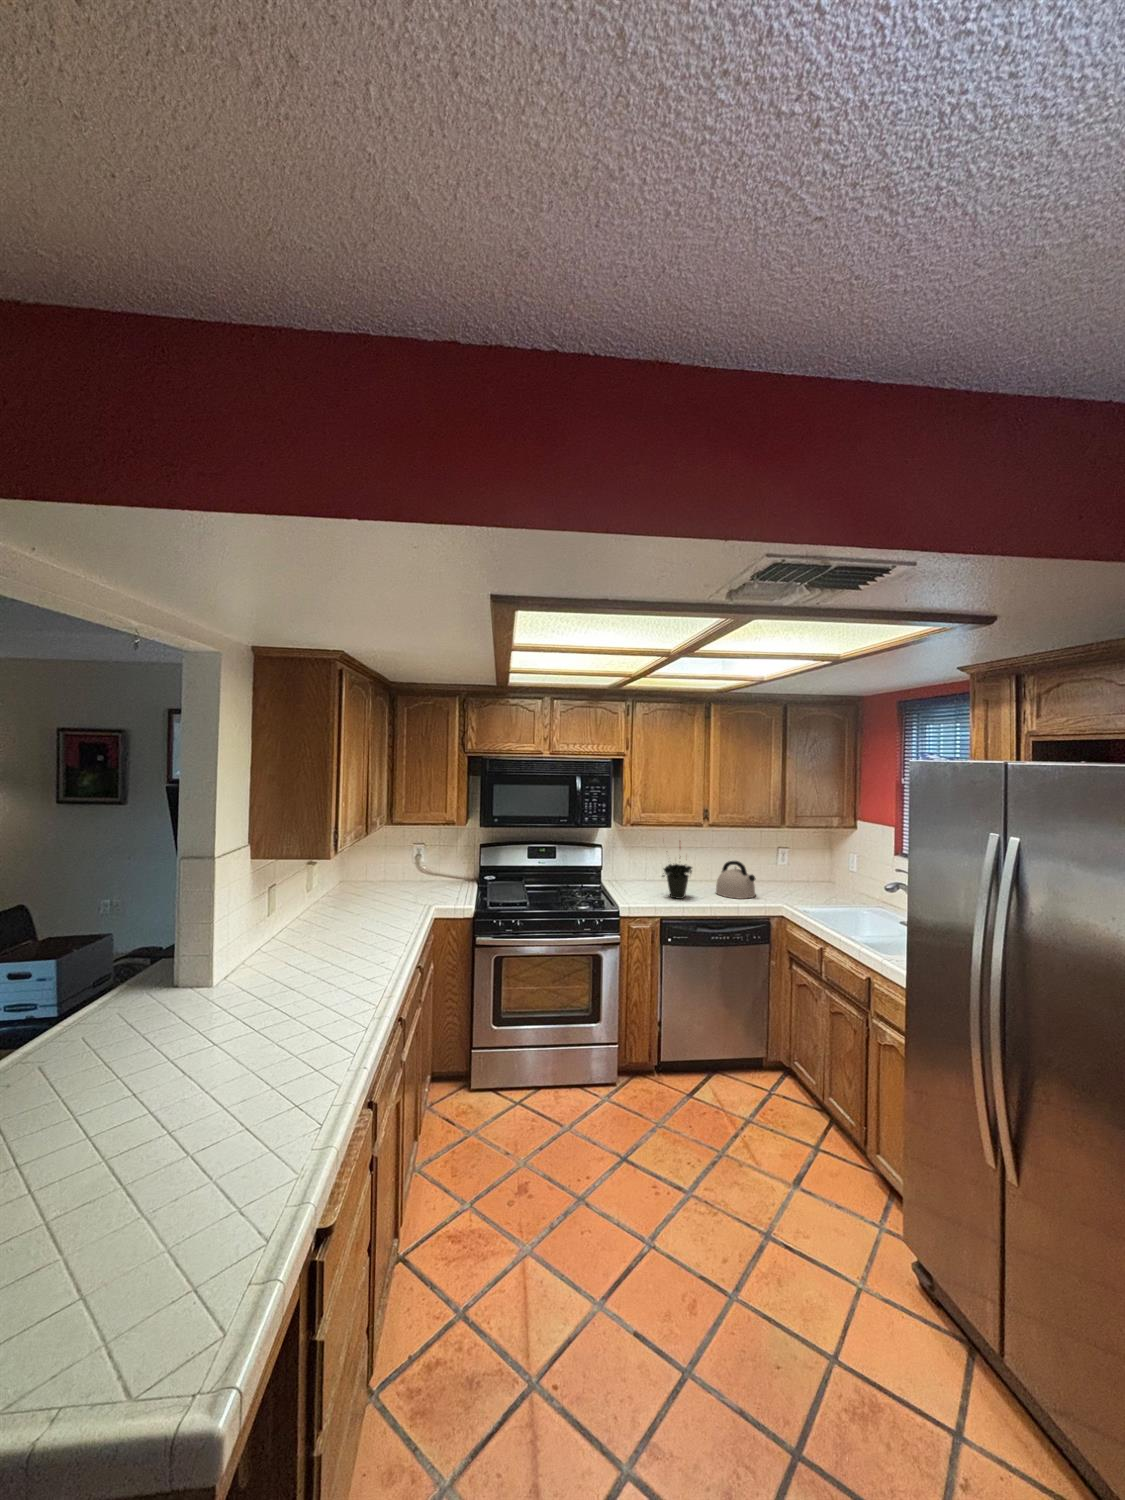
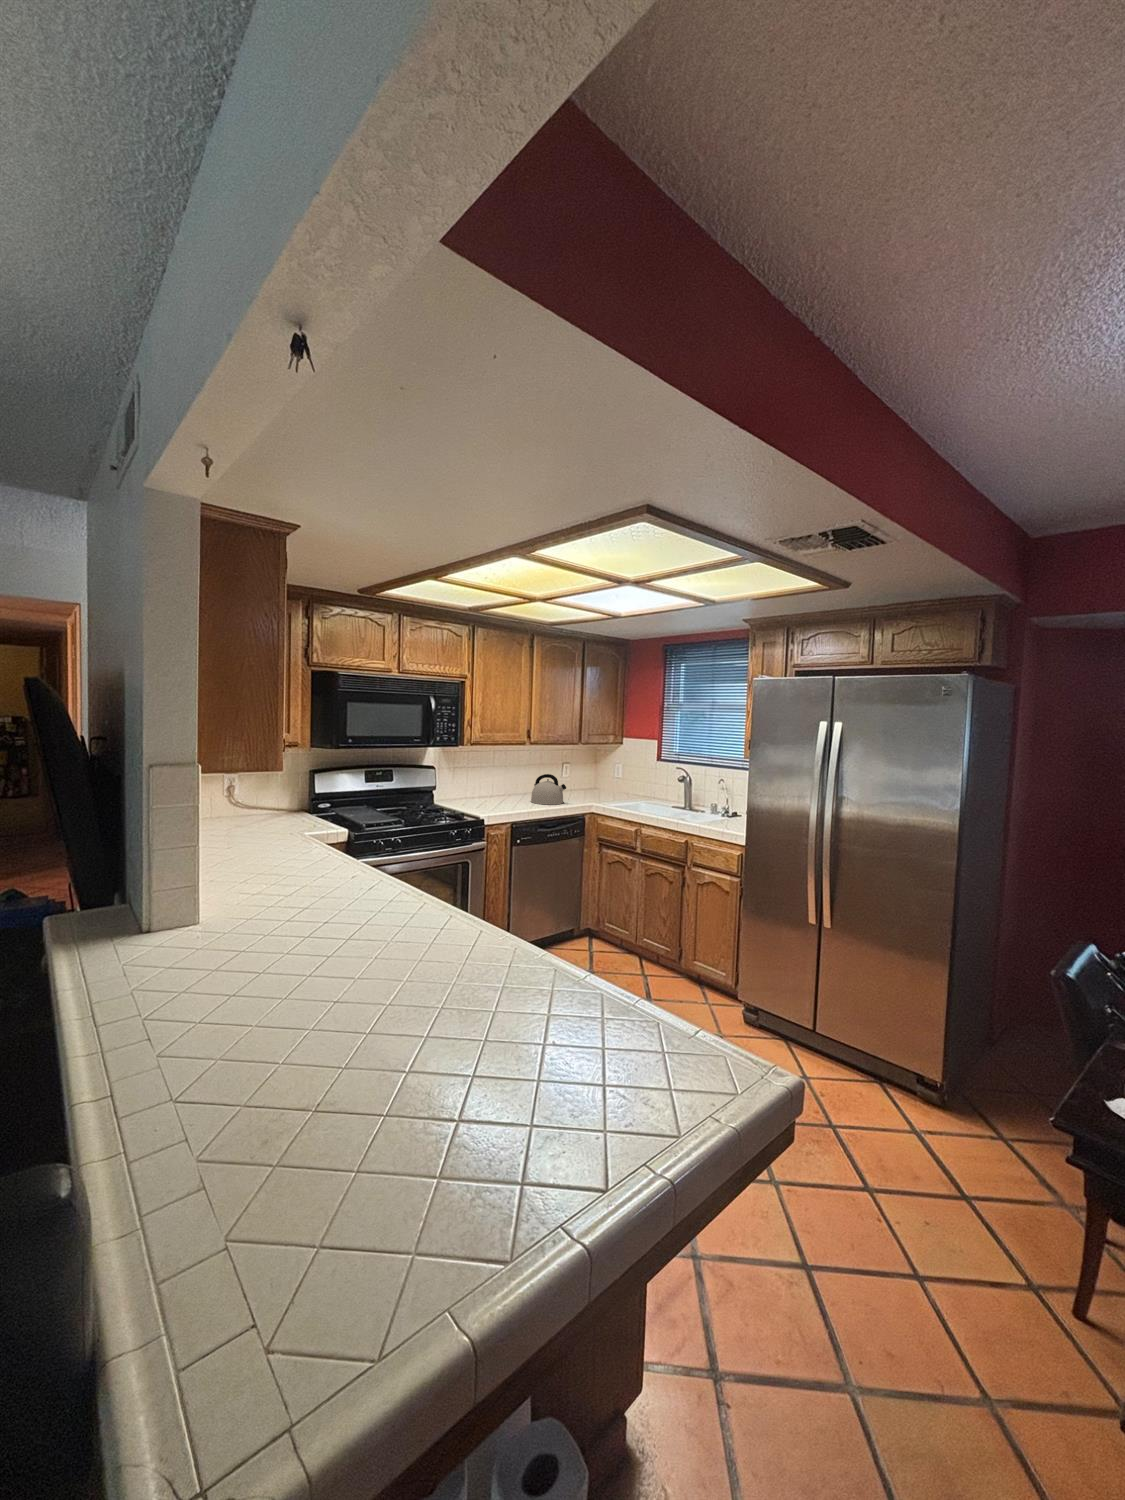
potted plant: present [662,864,692,899] -> none [496,755,524,808]

